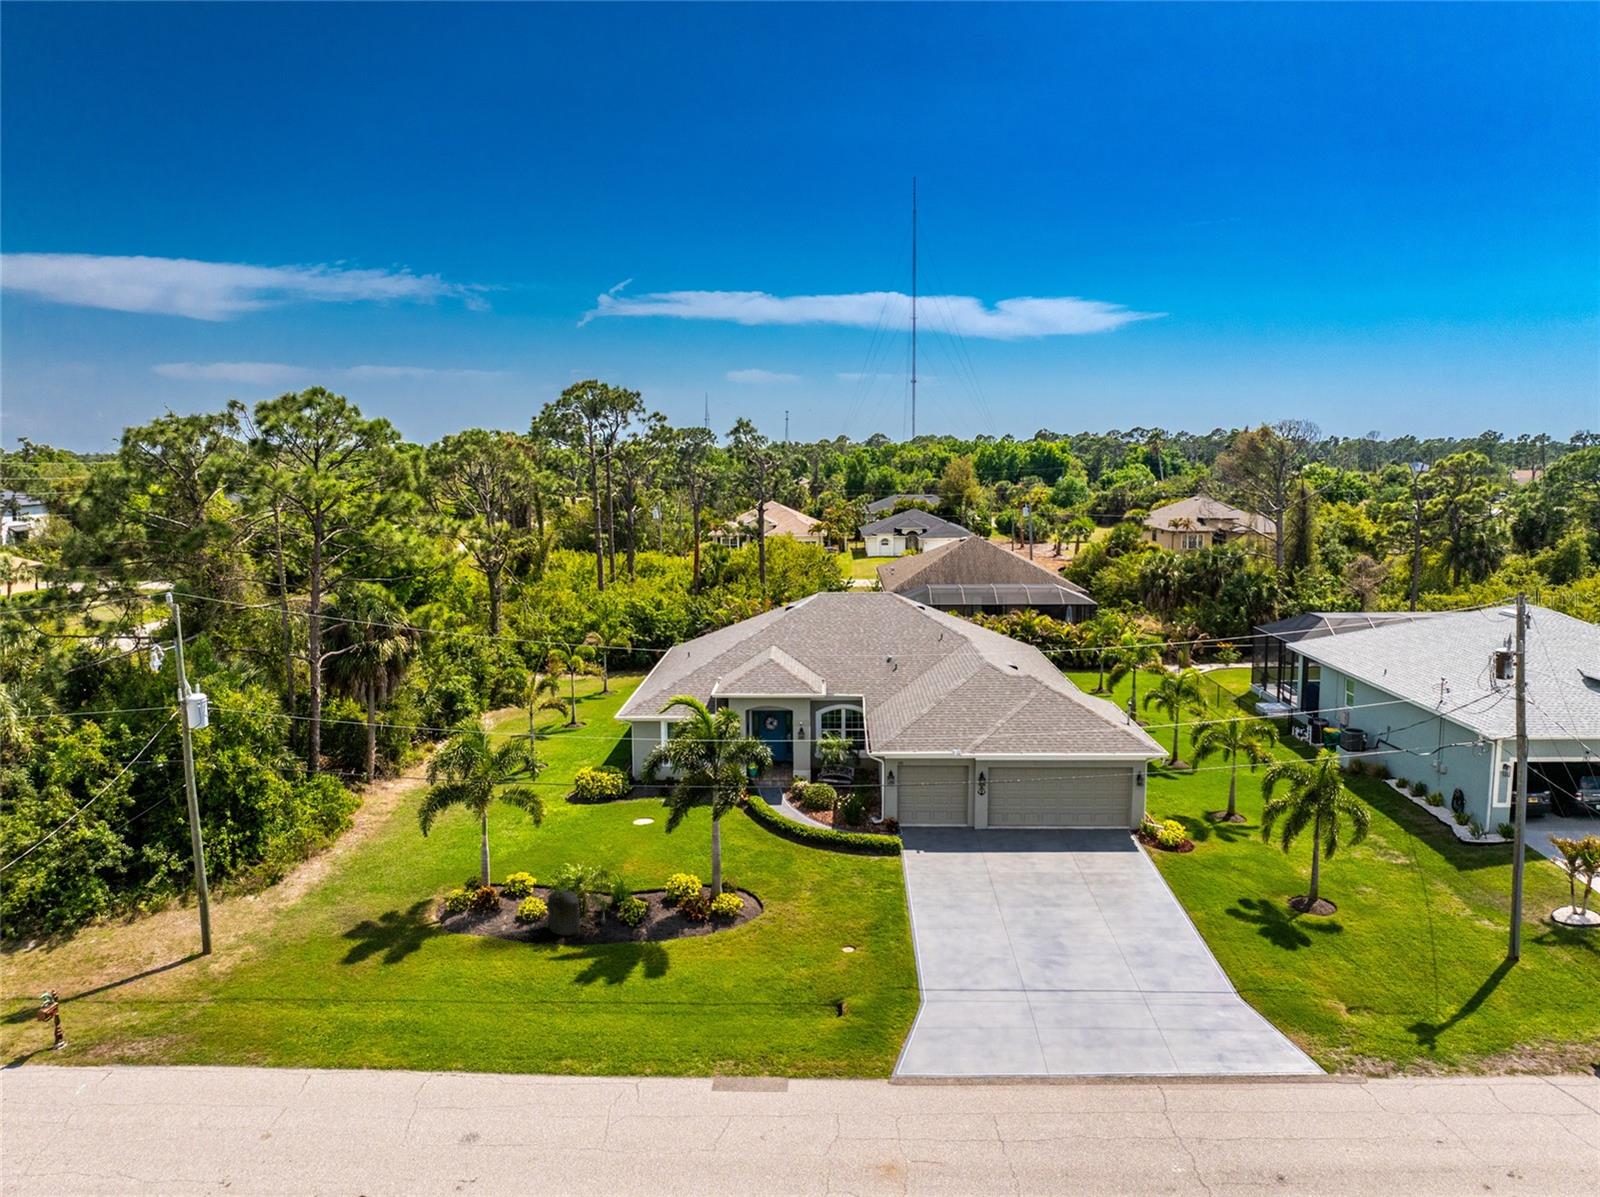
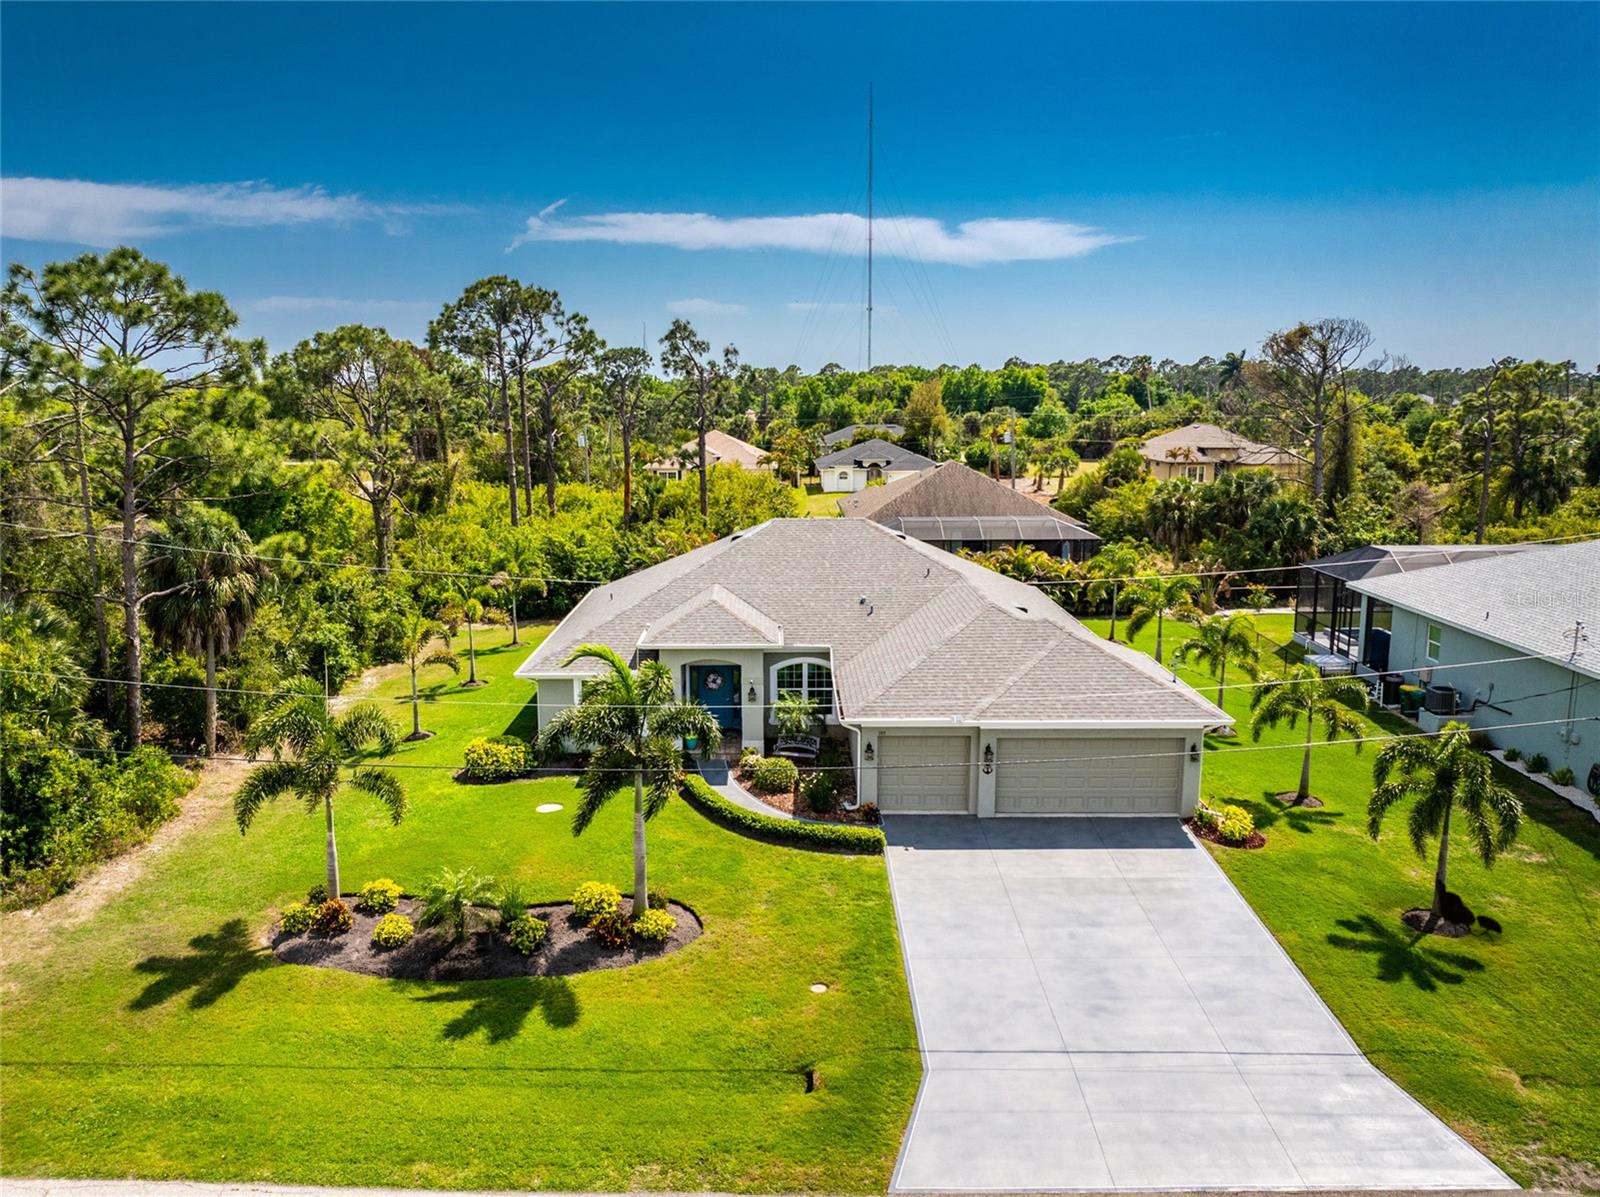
lounge chair: none [1340,872,1393,928] -> present [1435,872,1502,939]
trash can: present [547,890,581,936] -> none [413,906,458,968]

